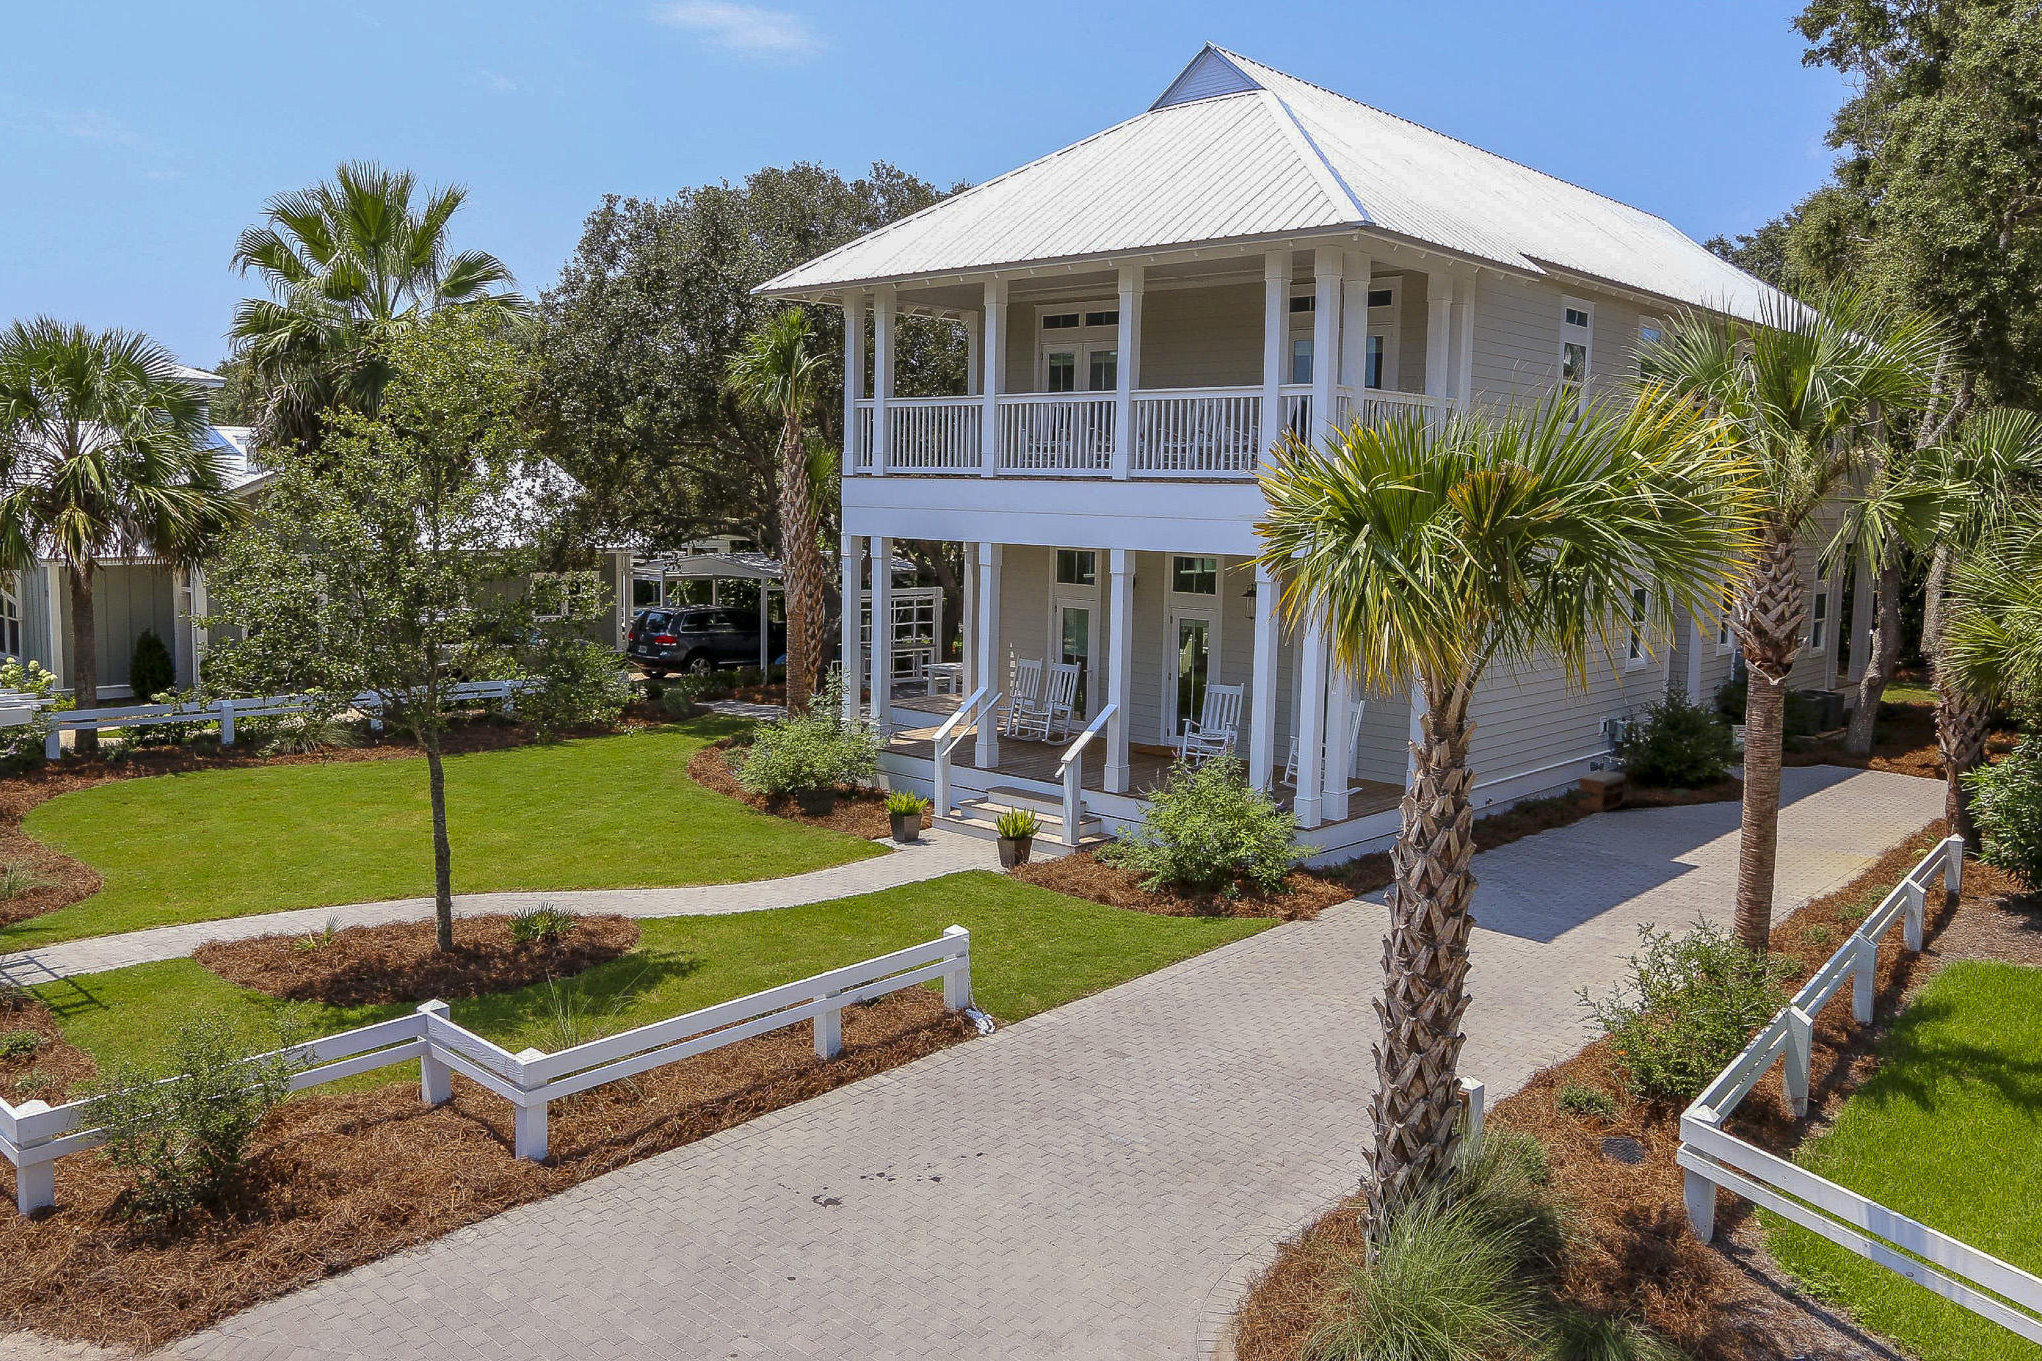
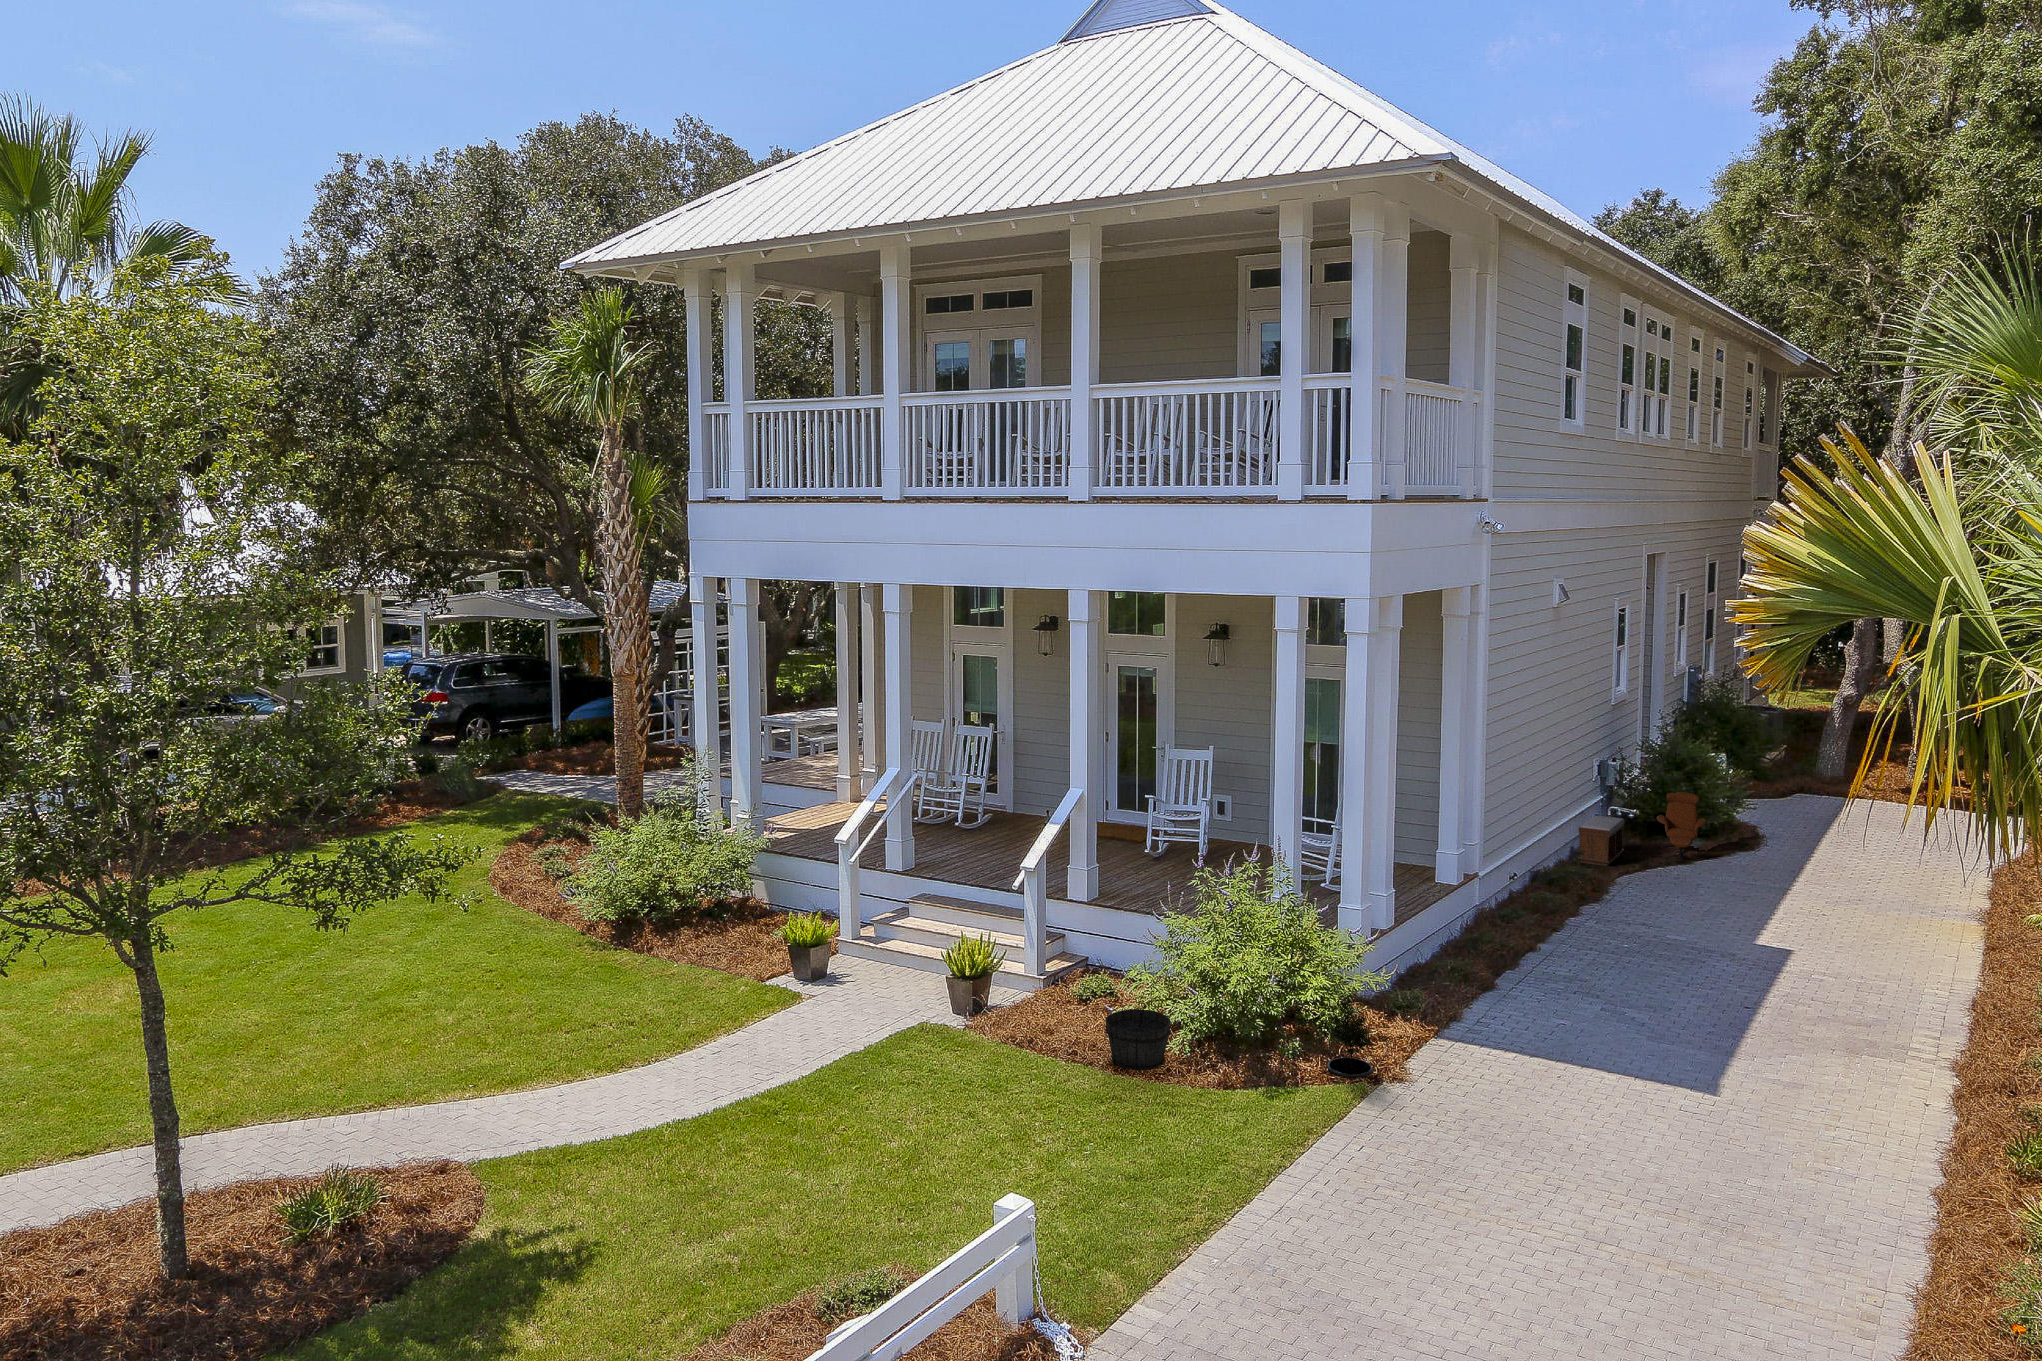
lounge chair: none [1659,755,1704,814] -> present [1657,792,1707,862]
wooden bucket: present [798,785,837,817] -> present [1104,1005,1172,1070]
potted tree: none [1268,861,1304,927] -> present [1327,995,1373,1077]

